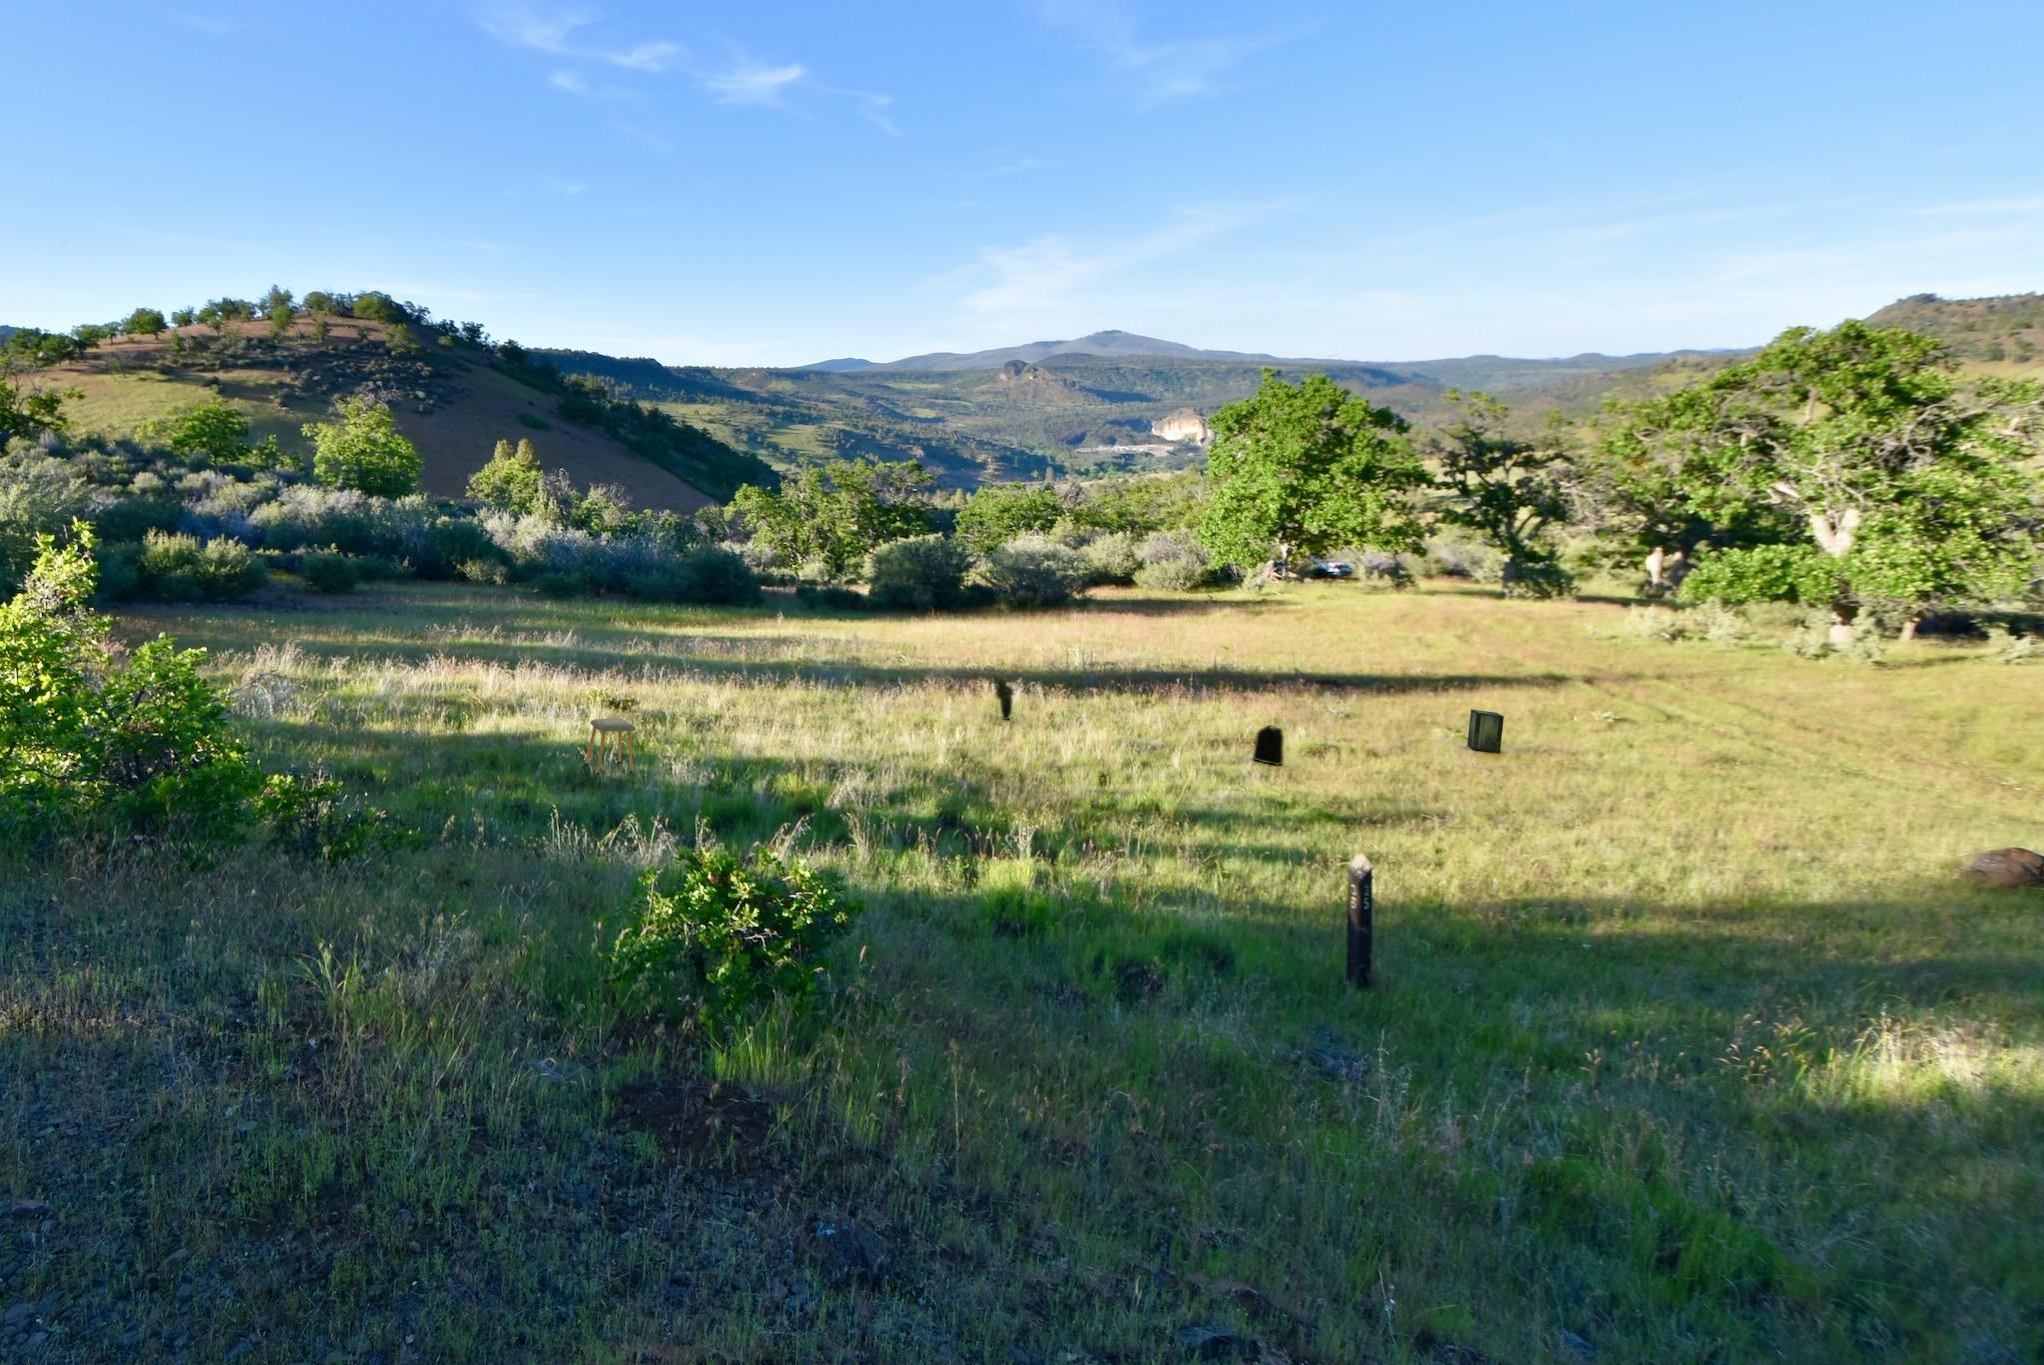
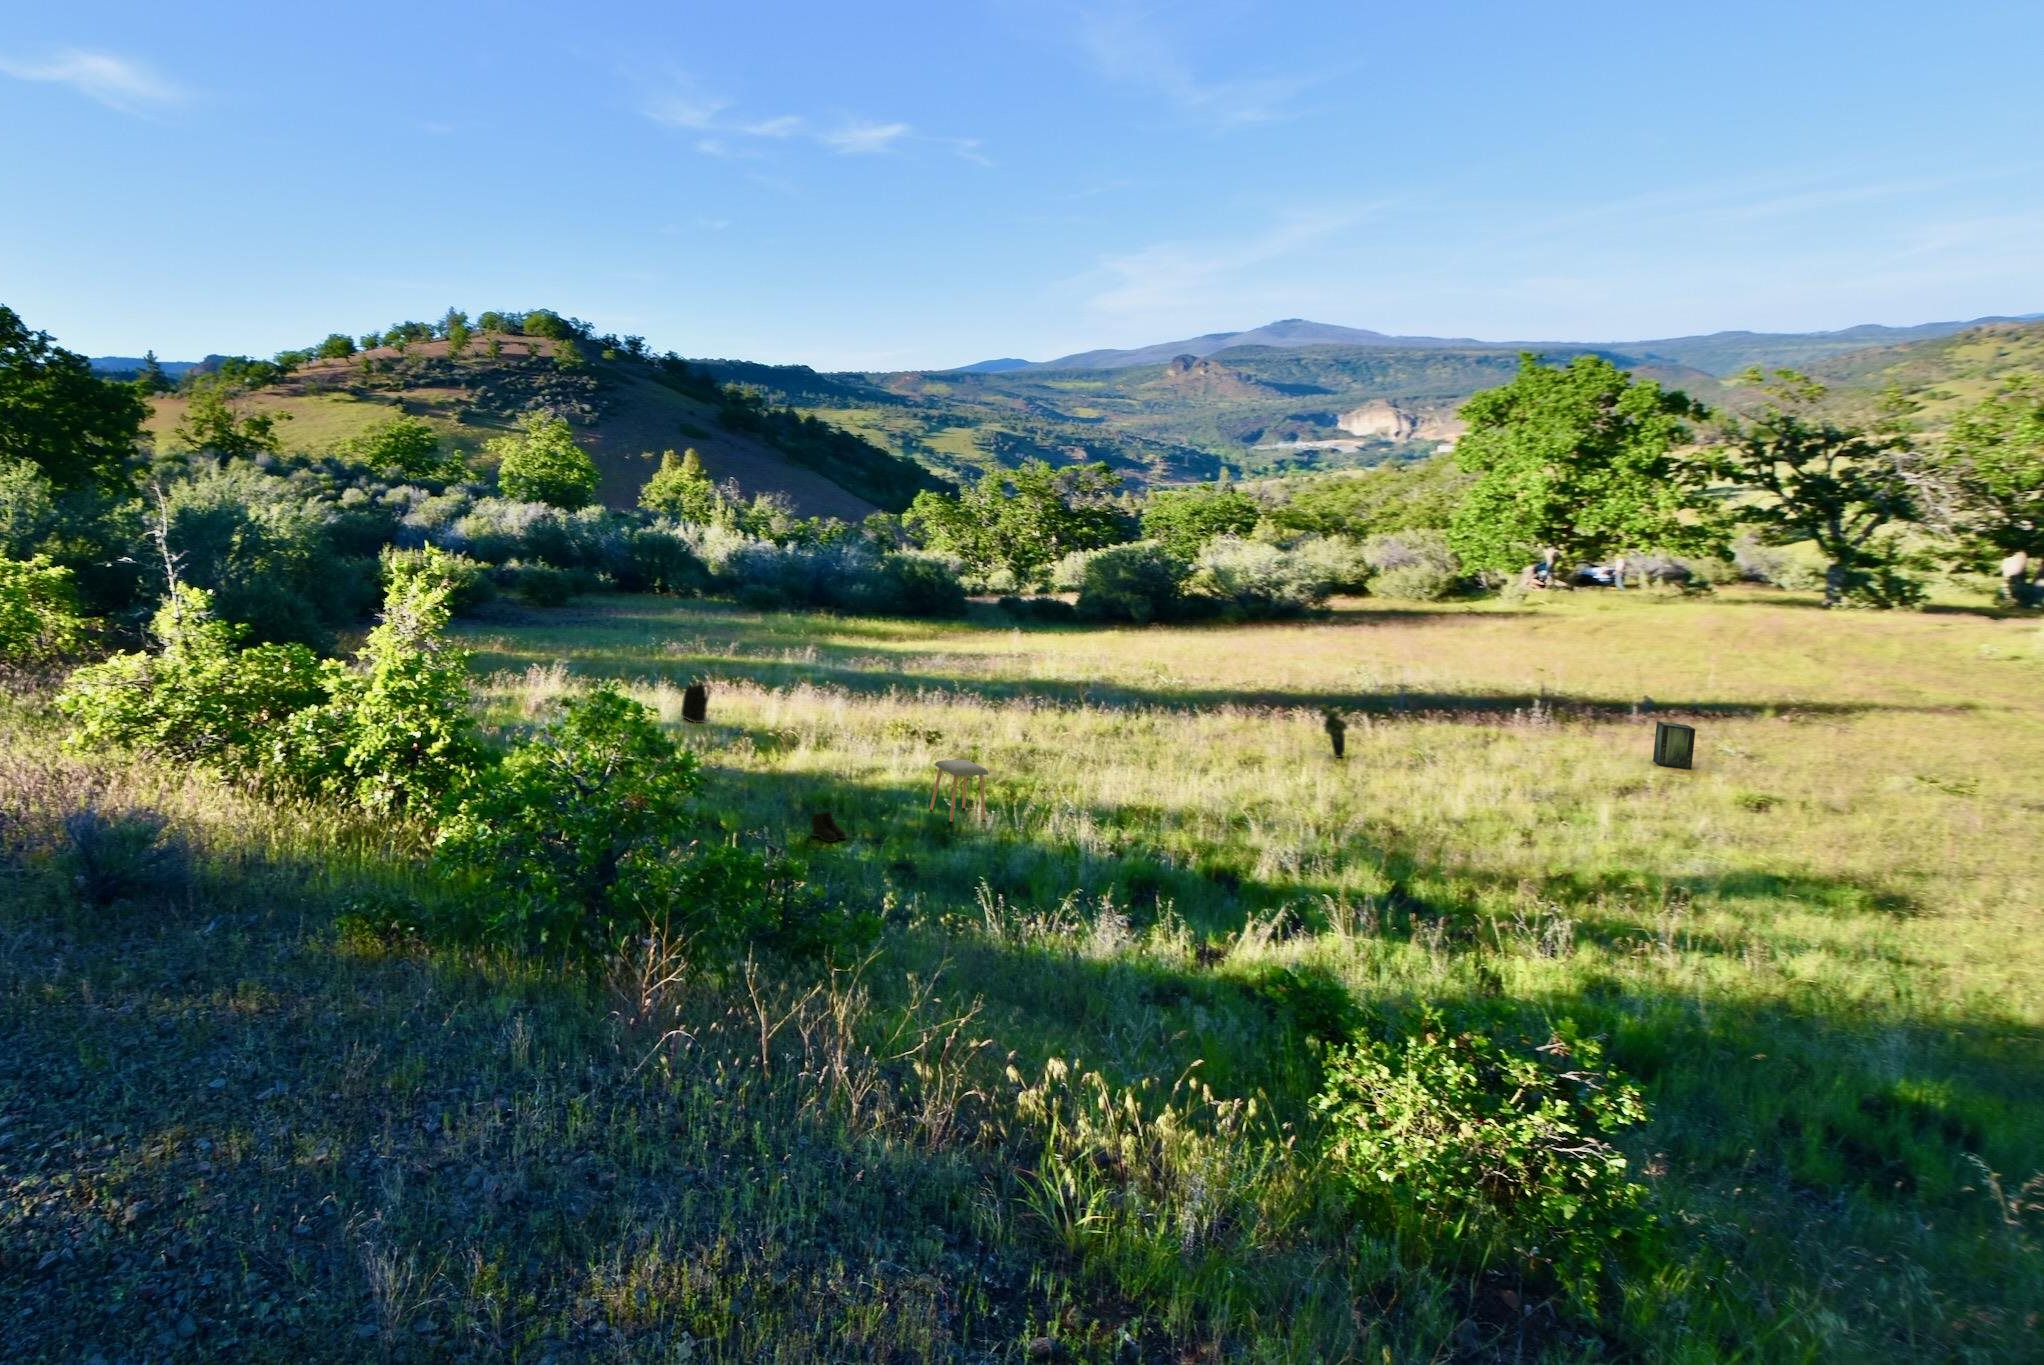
storage box: present [1467,709,1504,753] -> present [1653,721,1695,770]
backpack: present [1253,725,1284,766] -> present [681,682,710,723]
boots: none [452,762,484,790] -> present [811,811,846,842]

